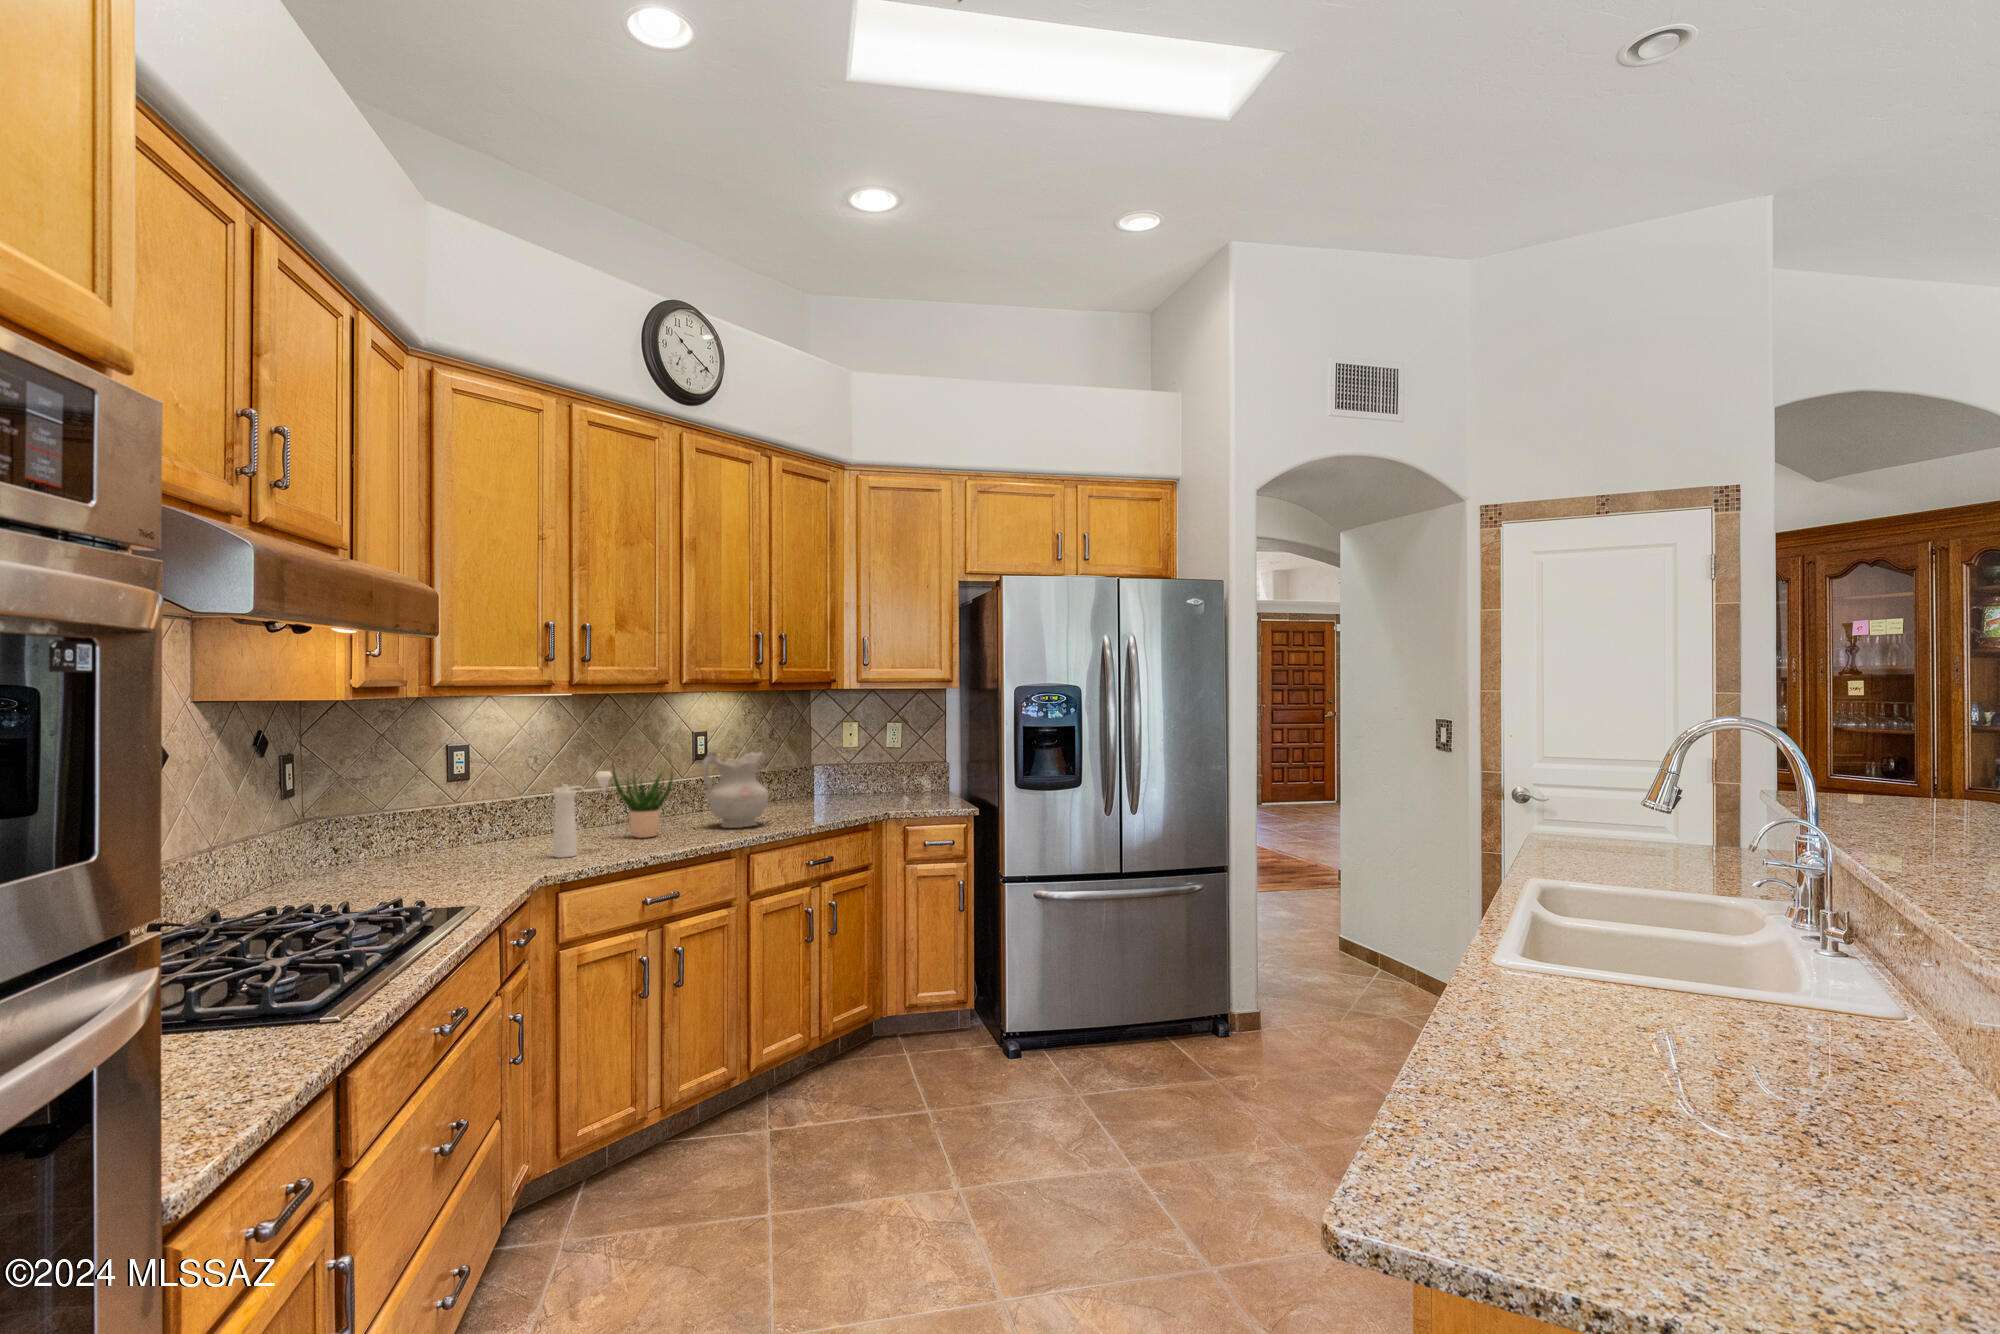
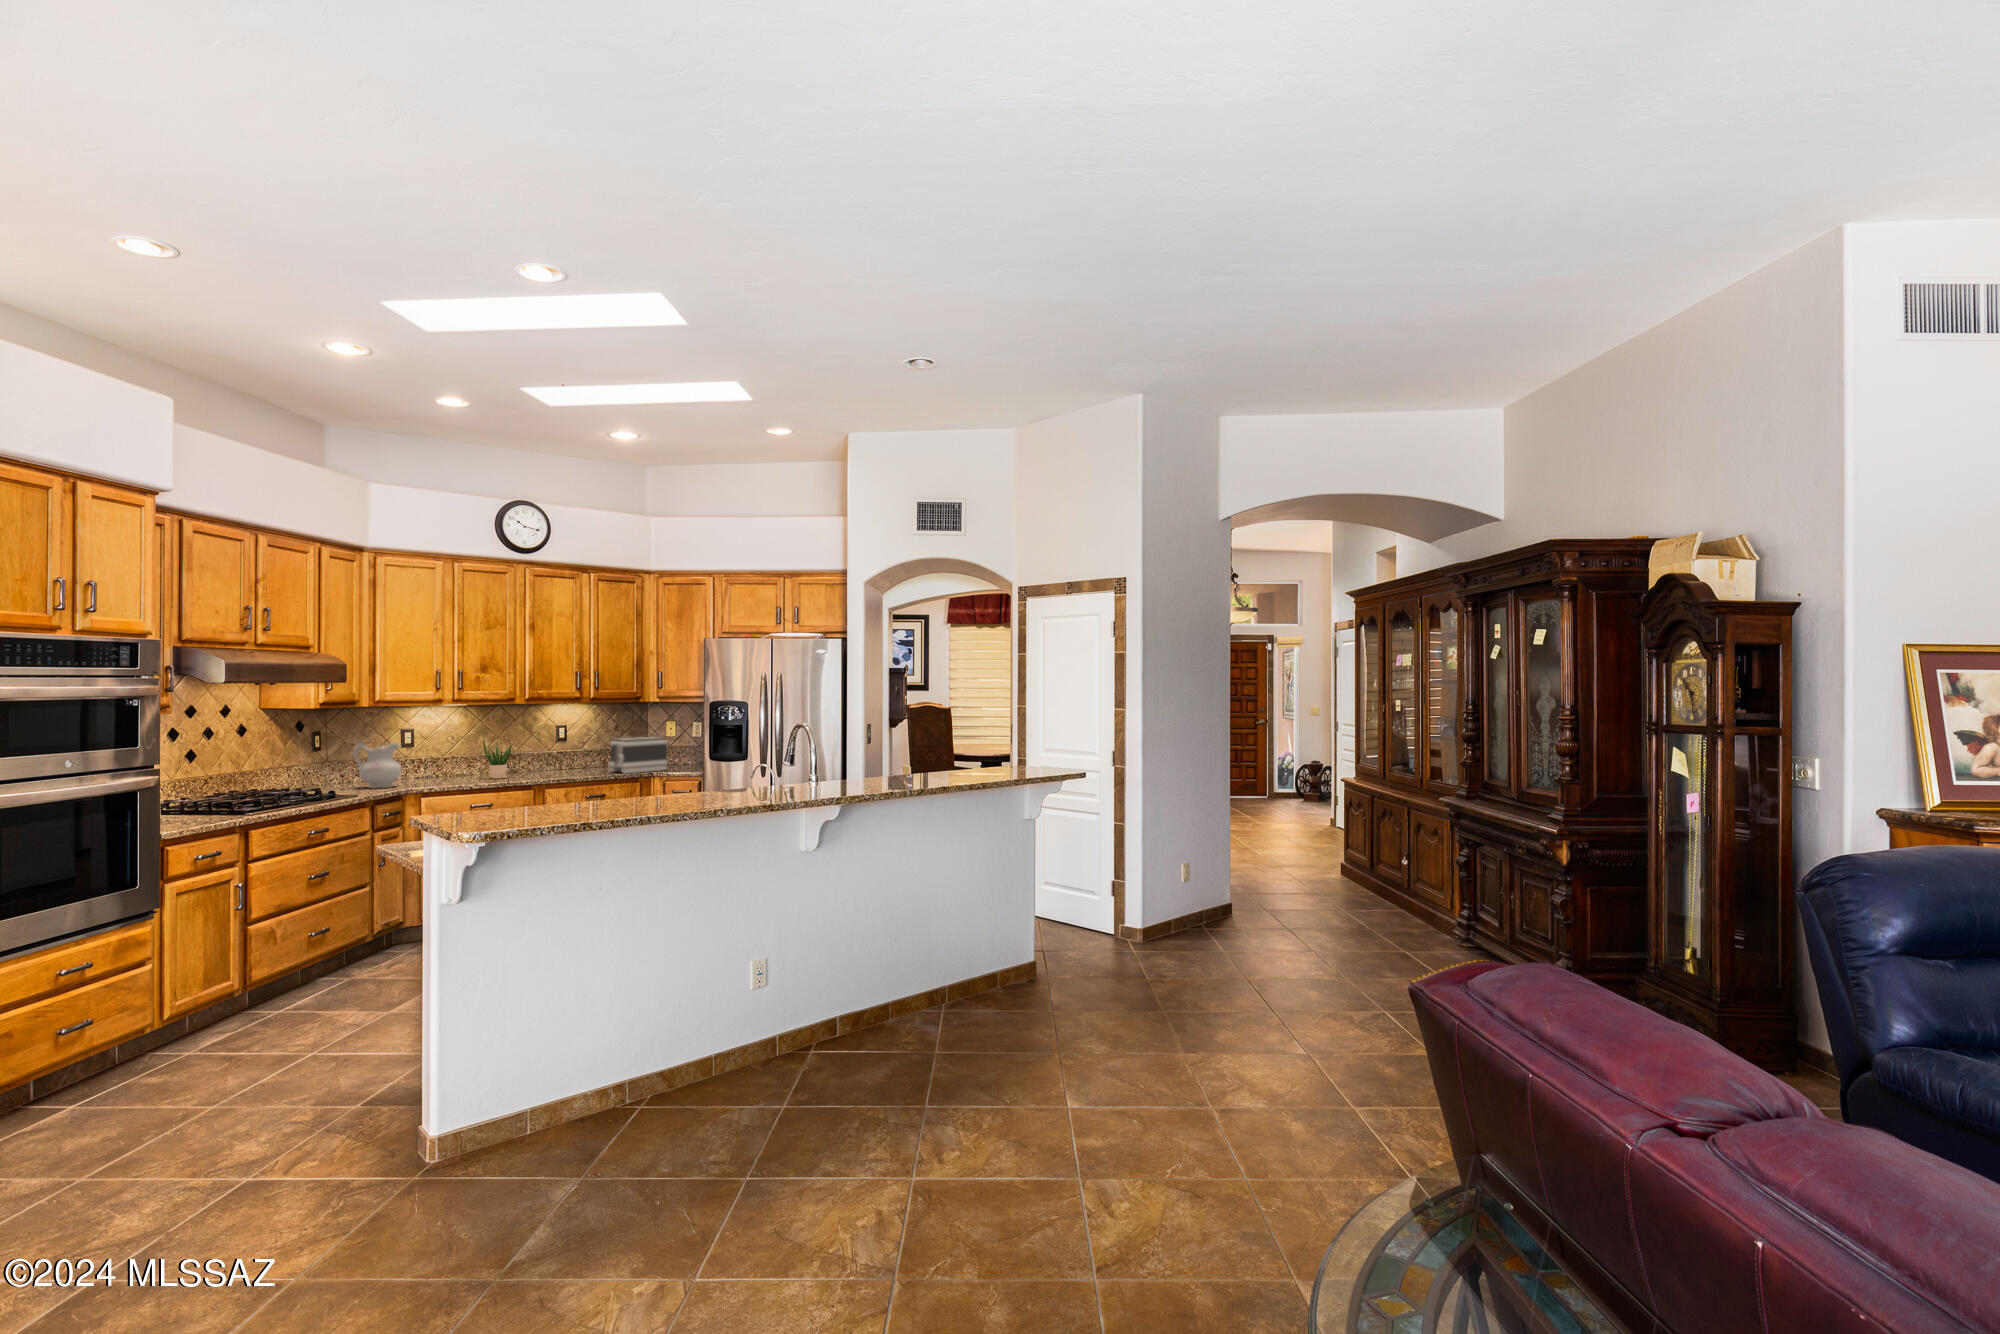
toaster: none [800,749,889,816] -> present [610,737,668,773]
ceramic pitcher: present [702,752,769,828] -> present [353,742,401,788]
pepper mill: present [553,771,612,858] -> none [433,743,467,784]

